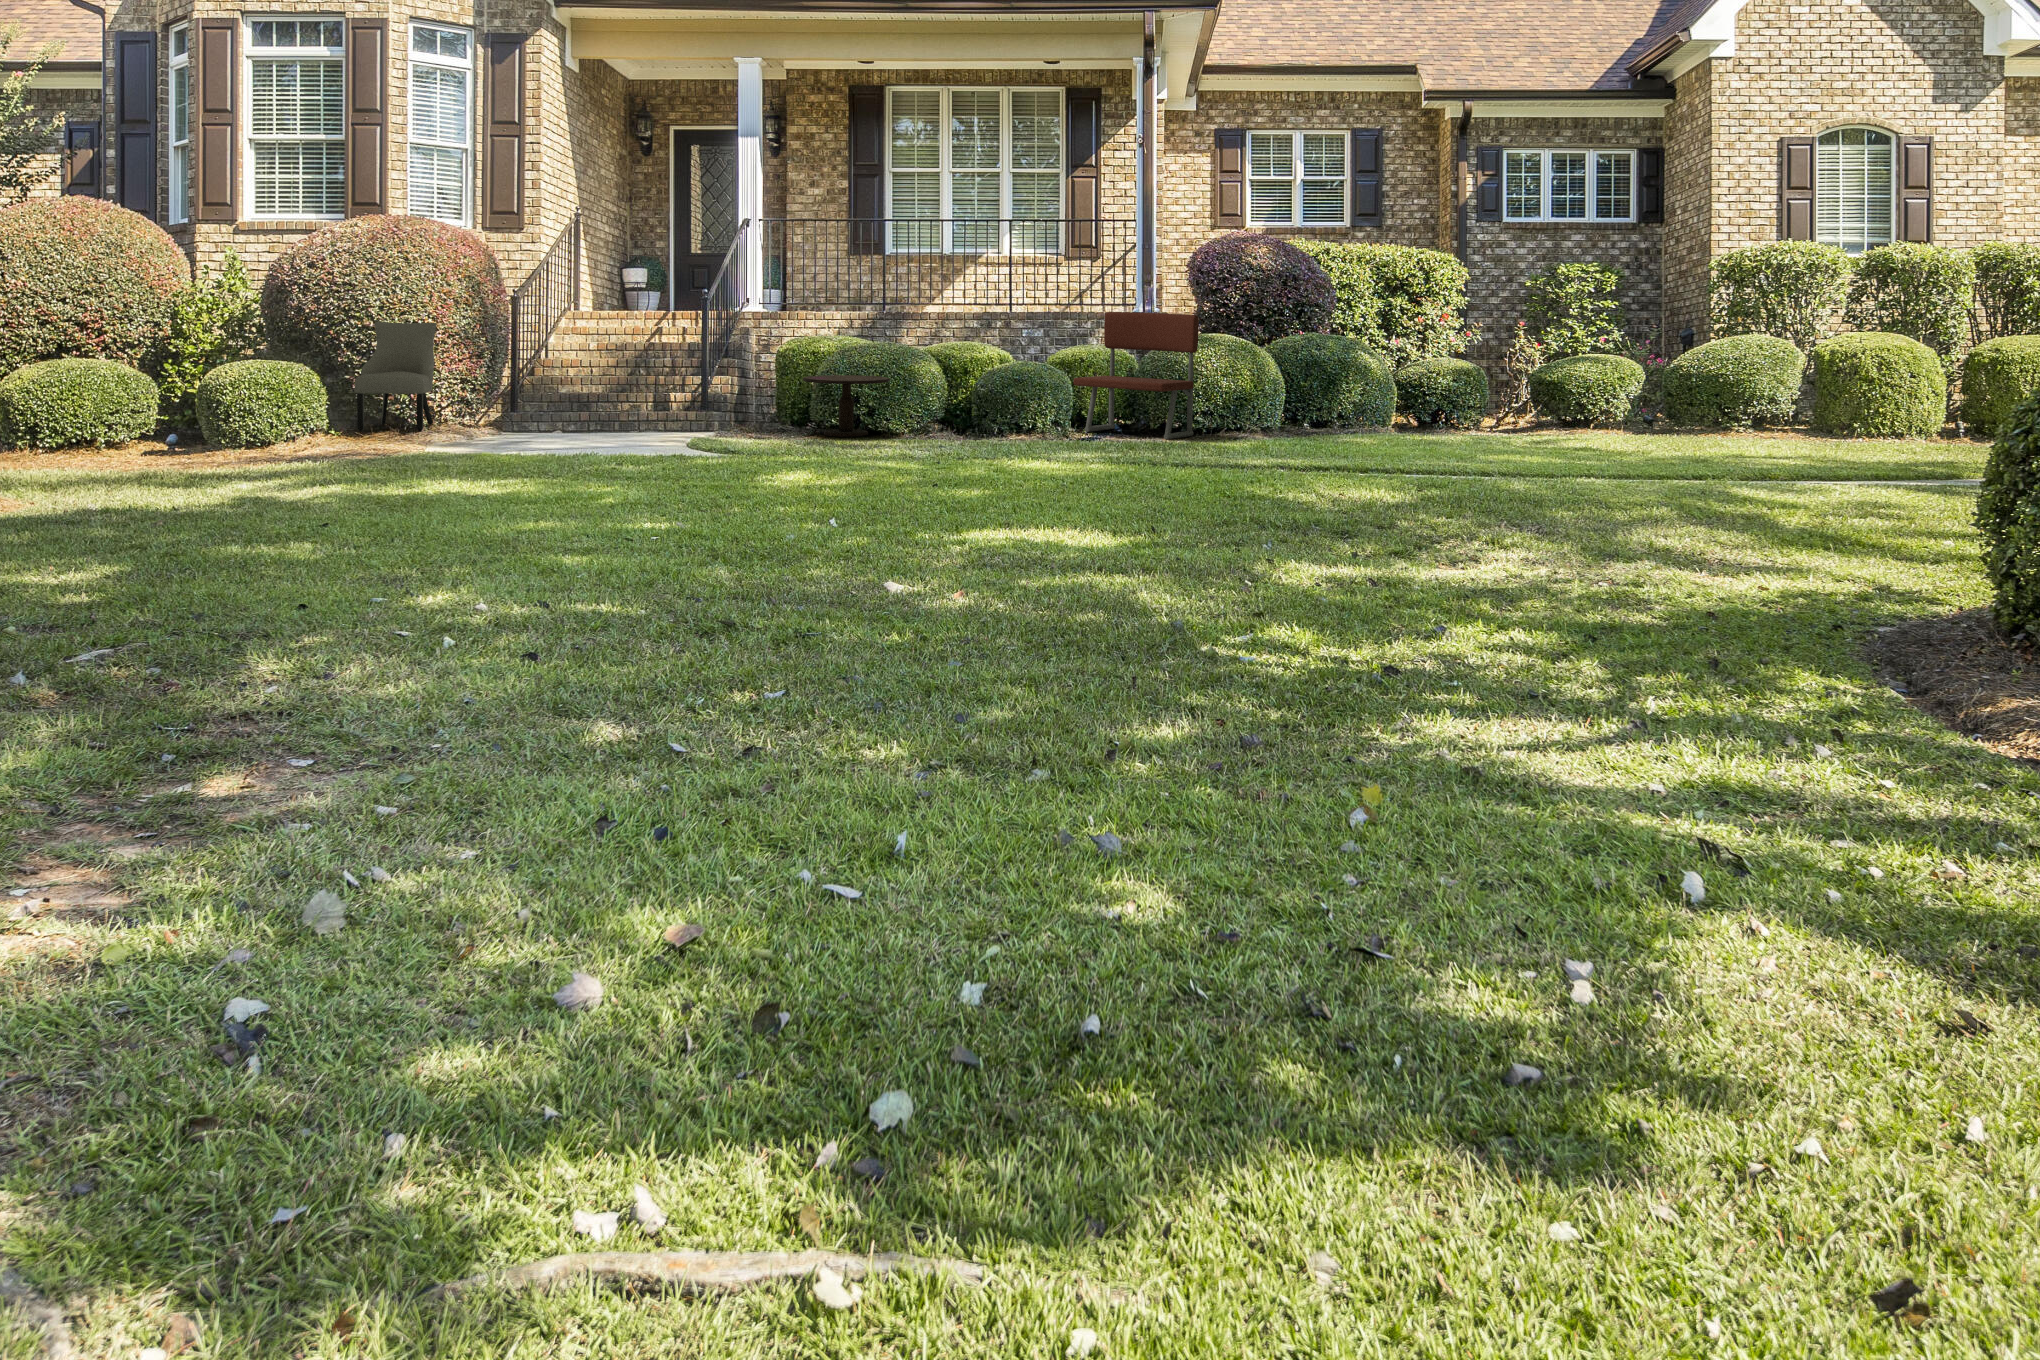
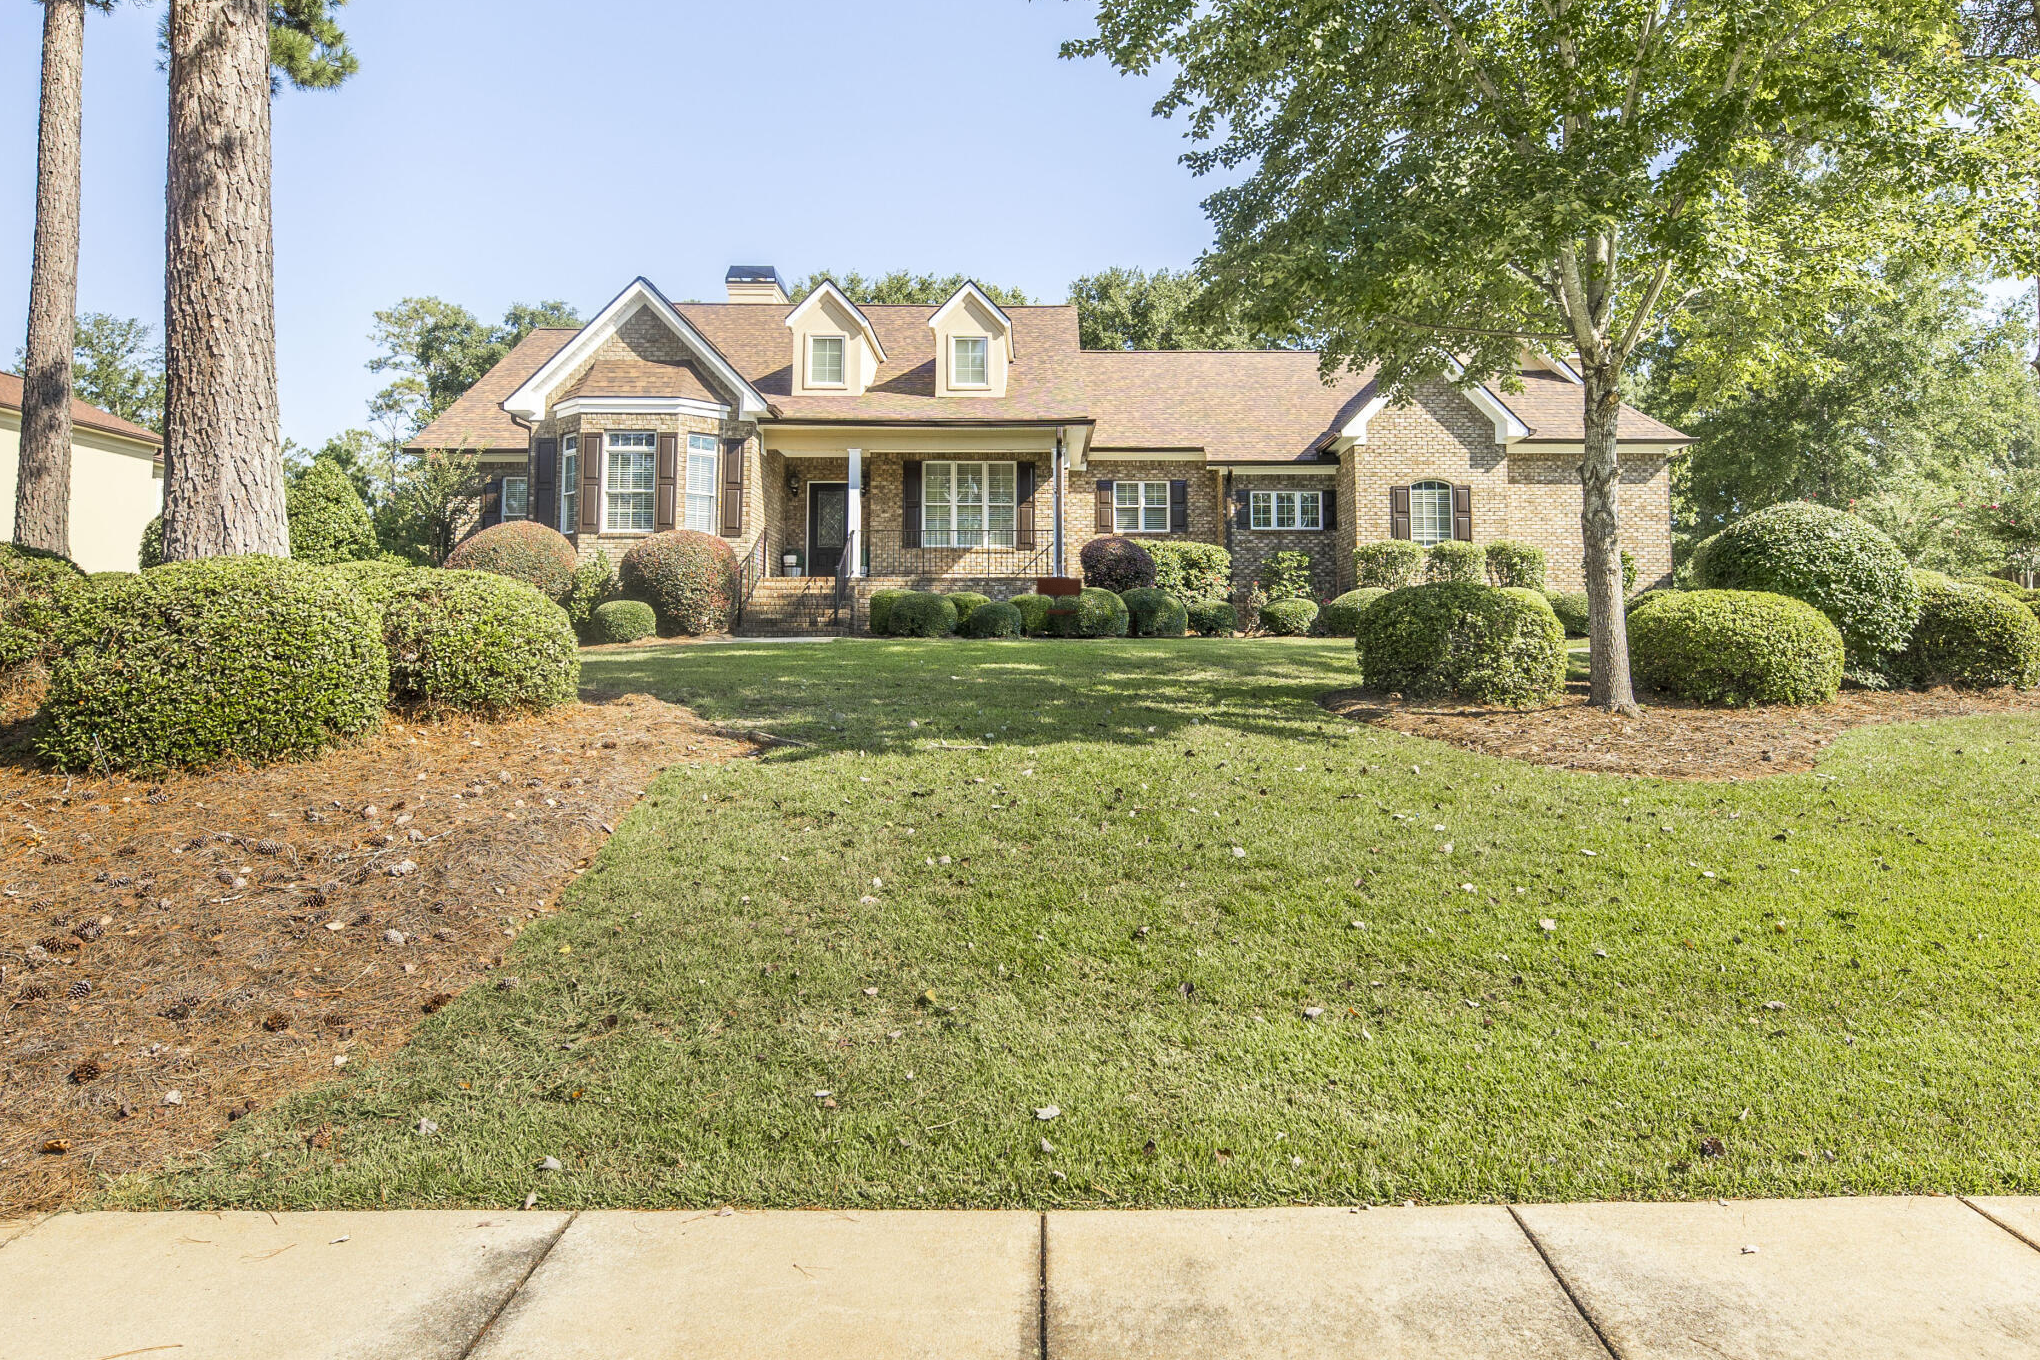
chair: present [354,322,437,431] -> none [684,583,717,634]
side table: present [803,375,890,437] -> present [1121,610,1153,638]

